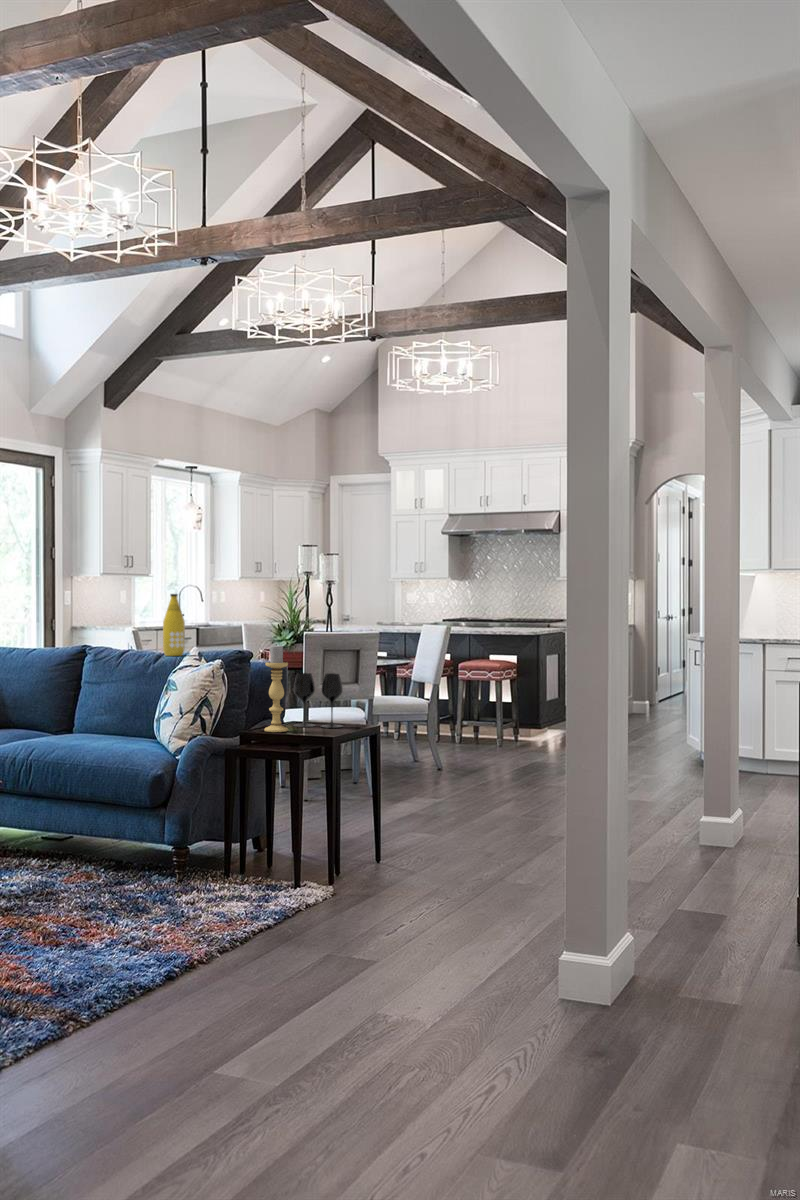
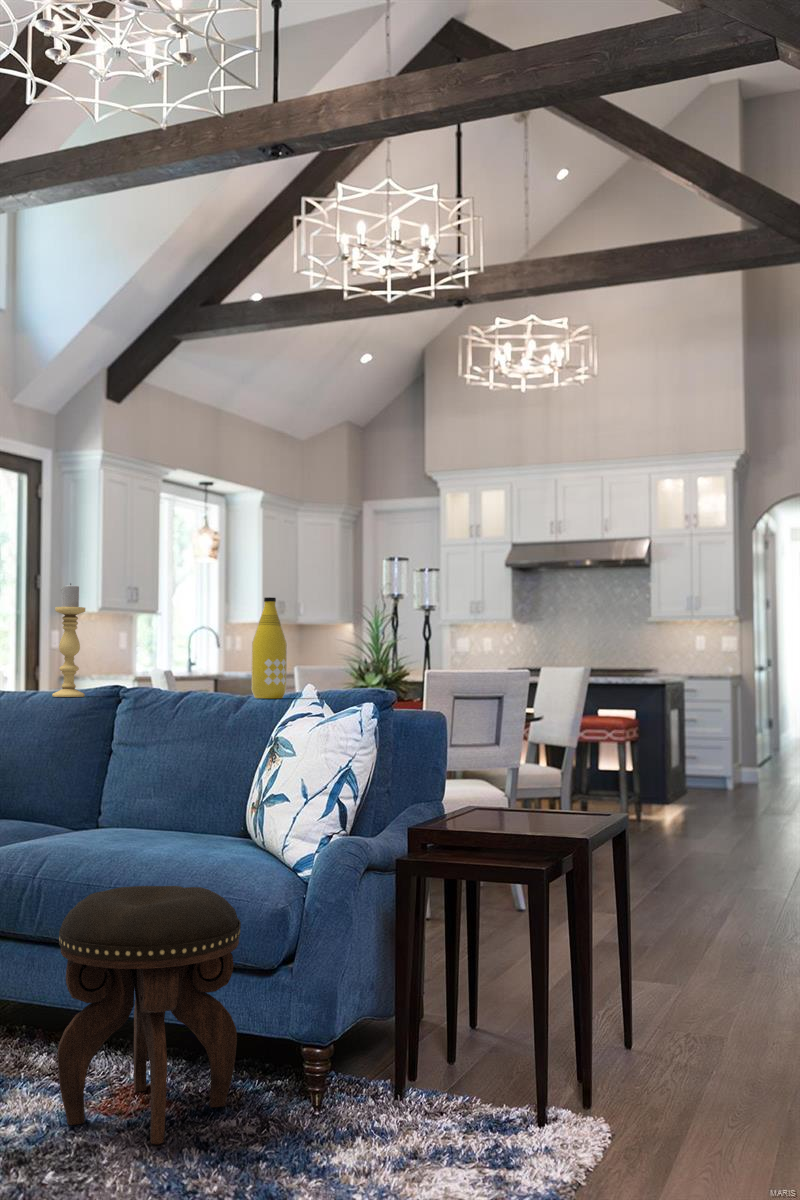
candle holder: present [264,645,288,732] -> present [52,584,85,697]
wine glass: present [294,673,343,728] -> none [491,724,579,818]
footstool: none [37,763,137,892] -> present [58,886,241,1144]

